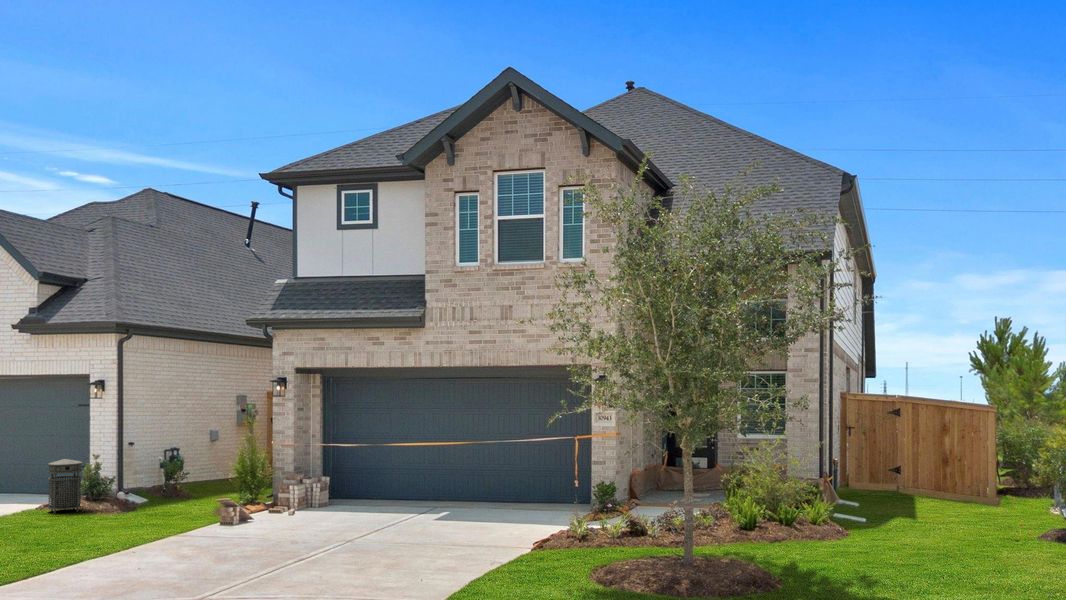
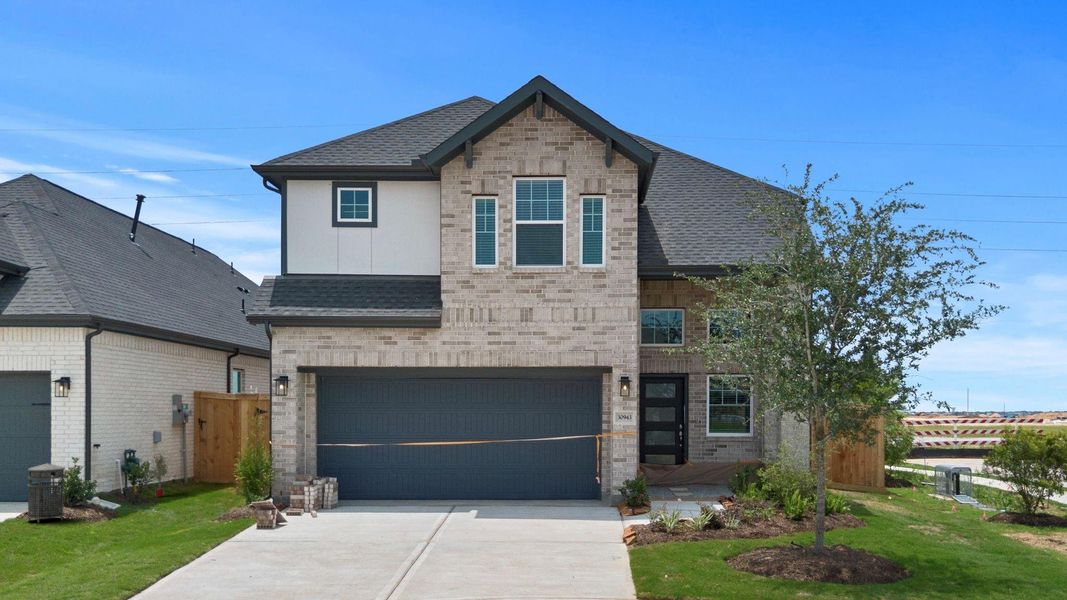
potted tree: none [183,451,205,493] -> present [145,454,167,497]

